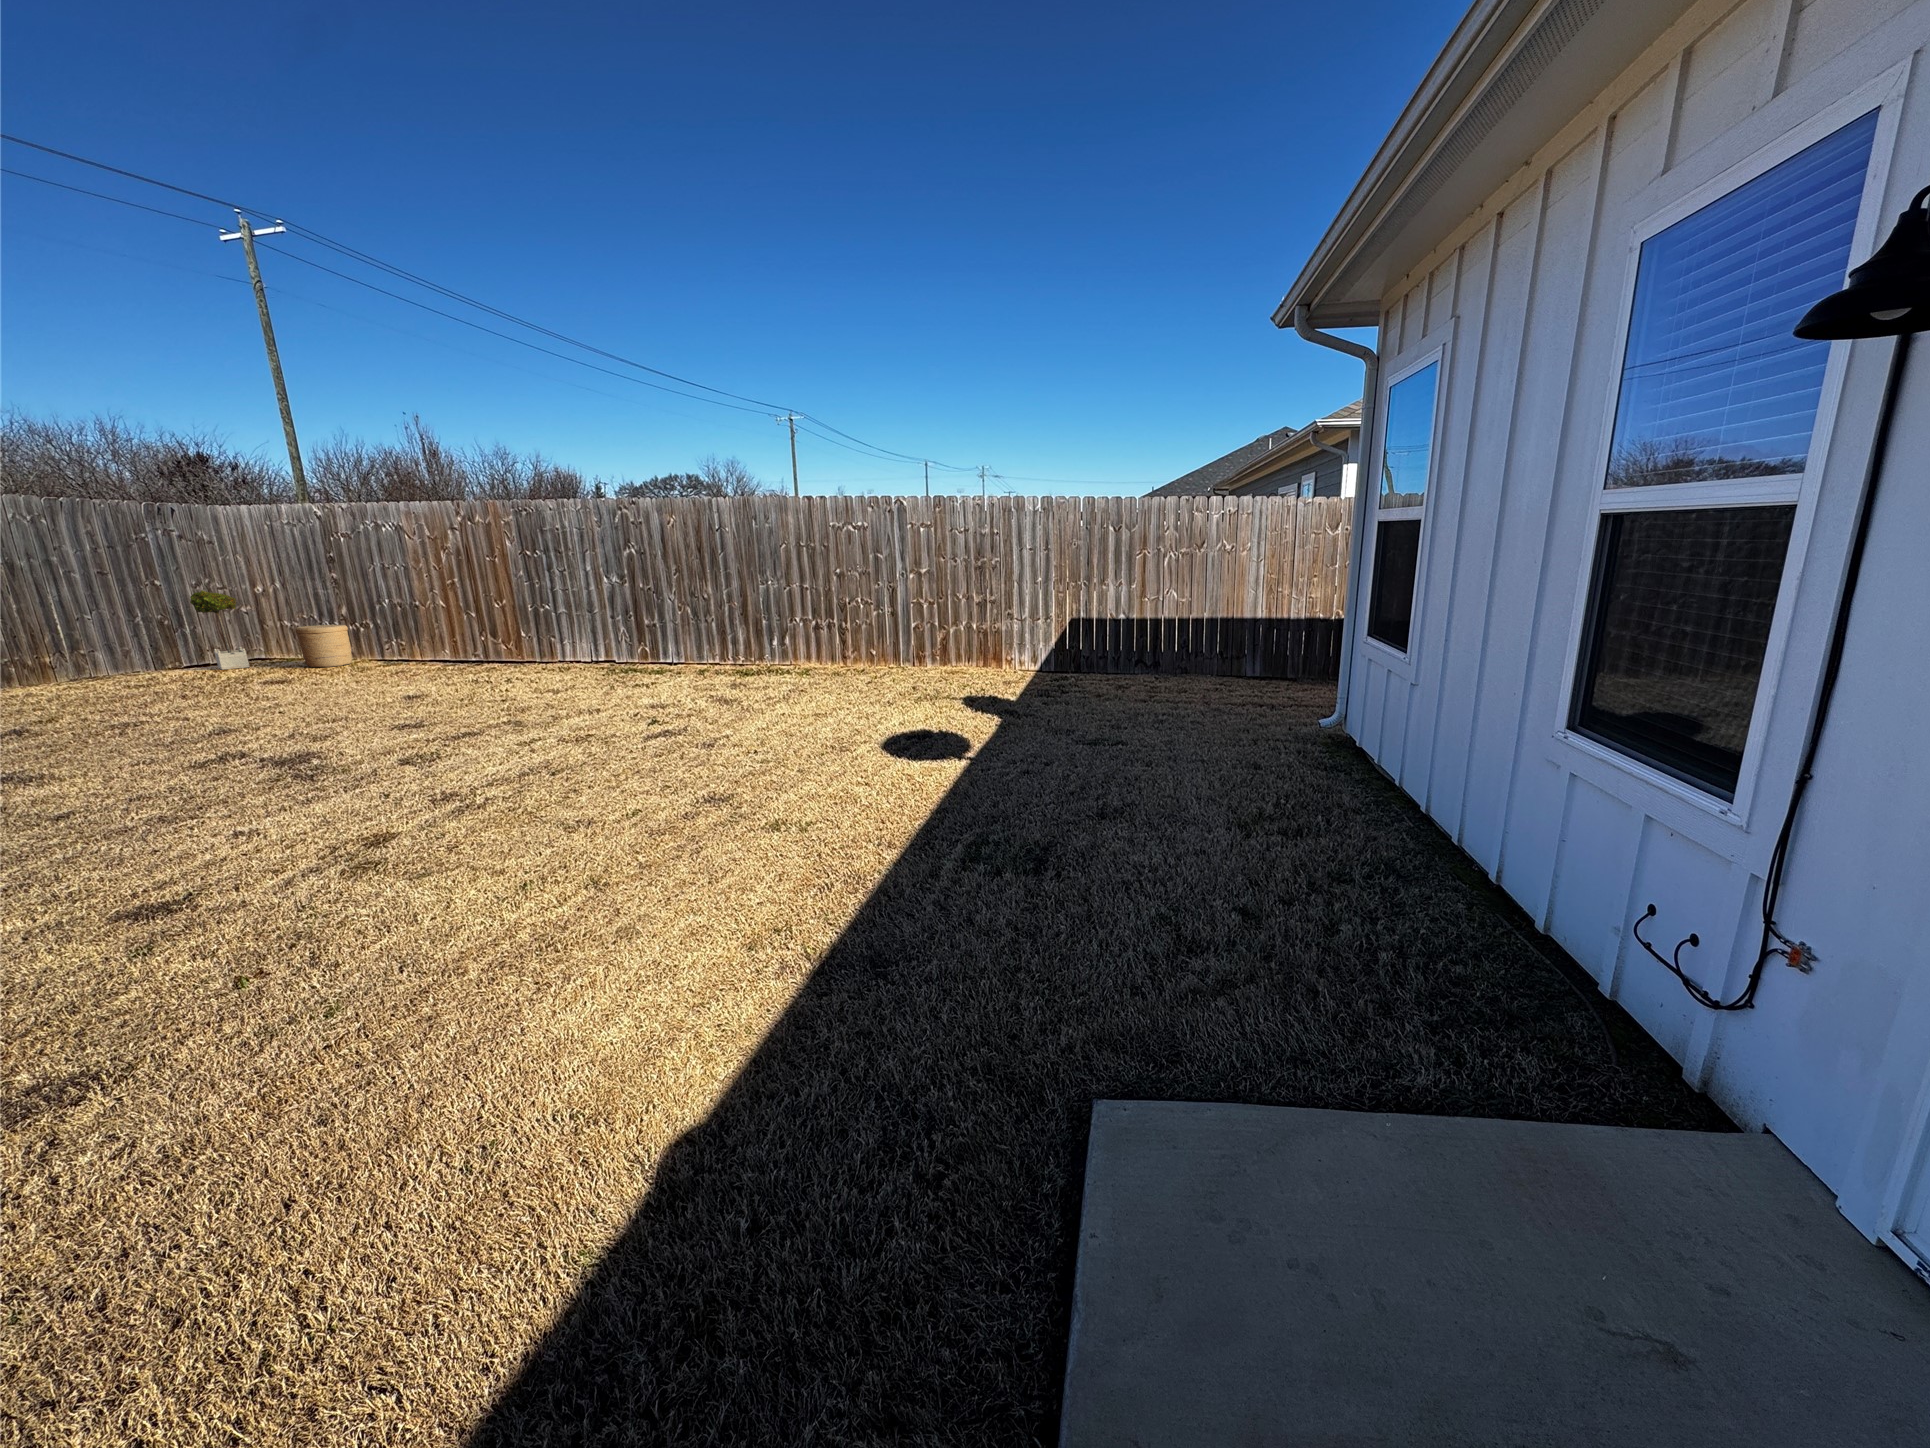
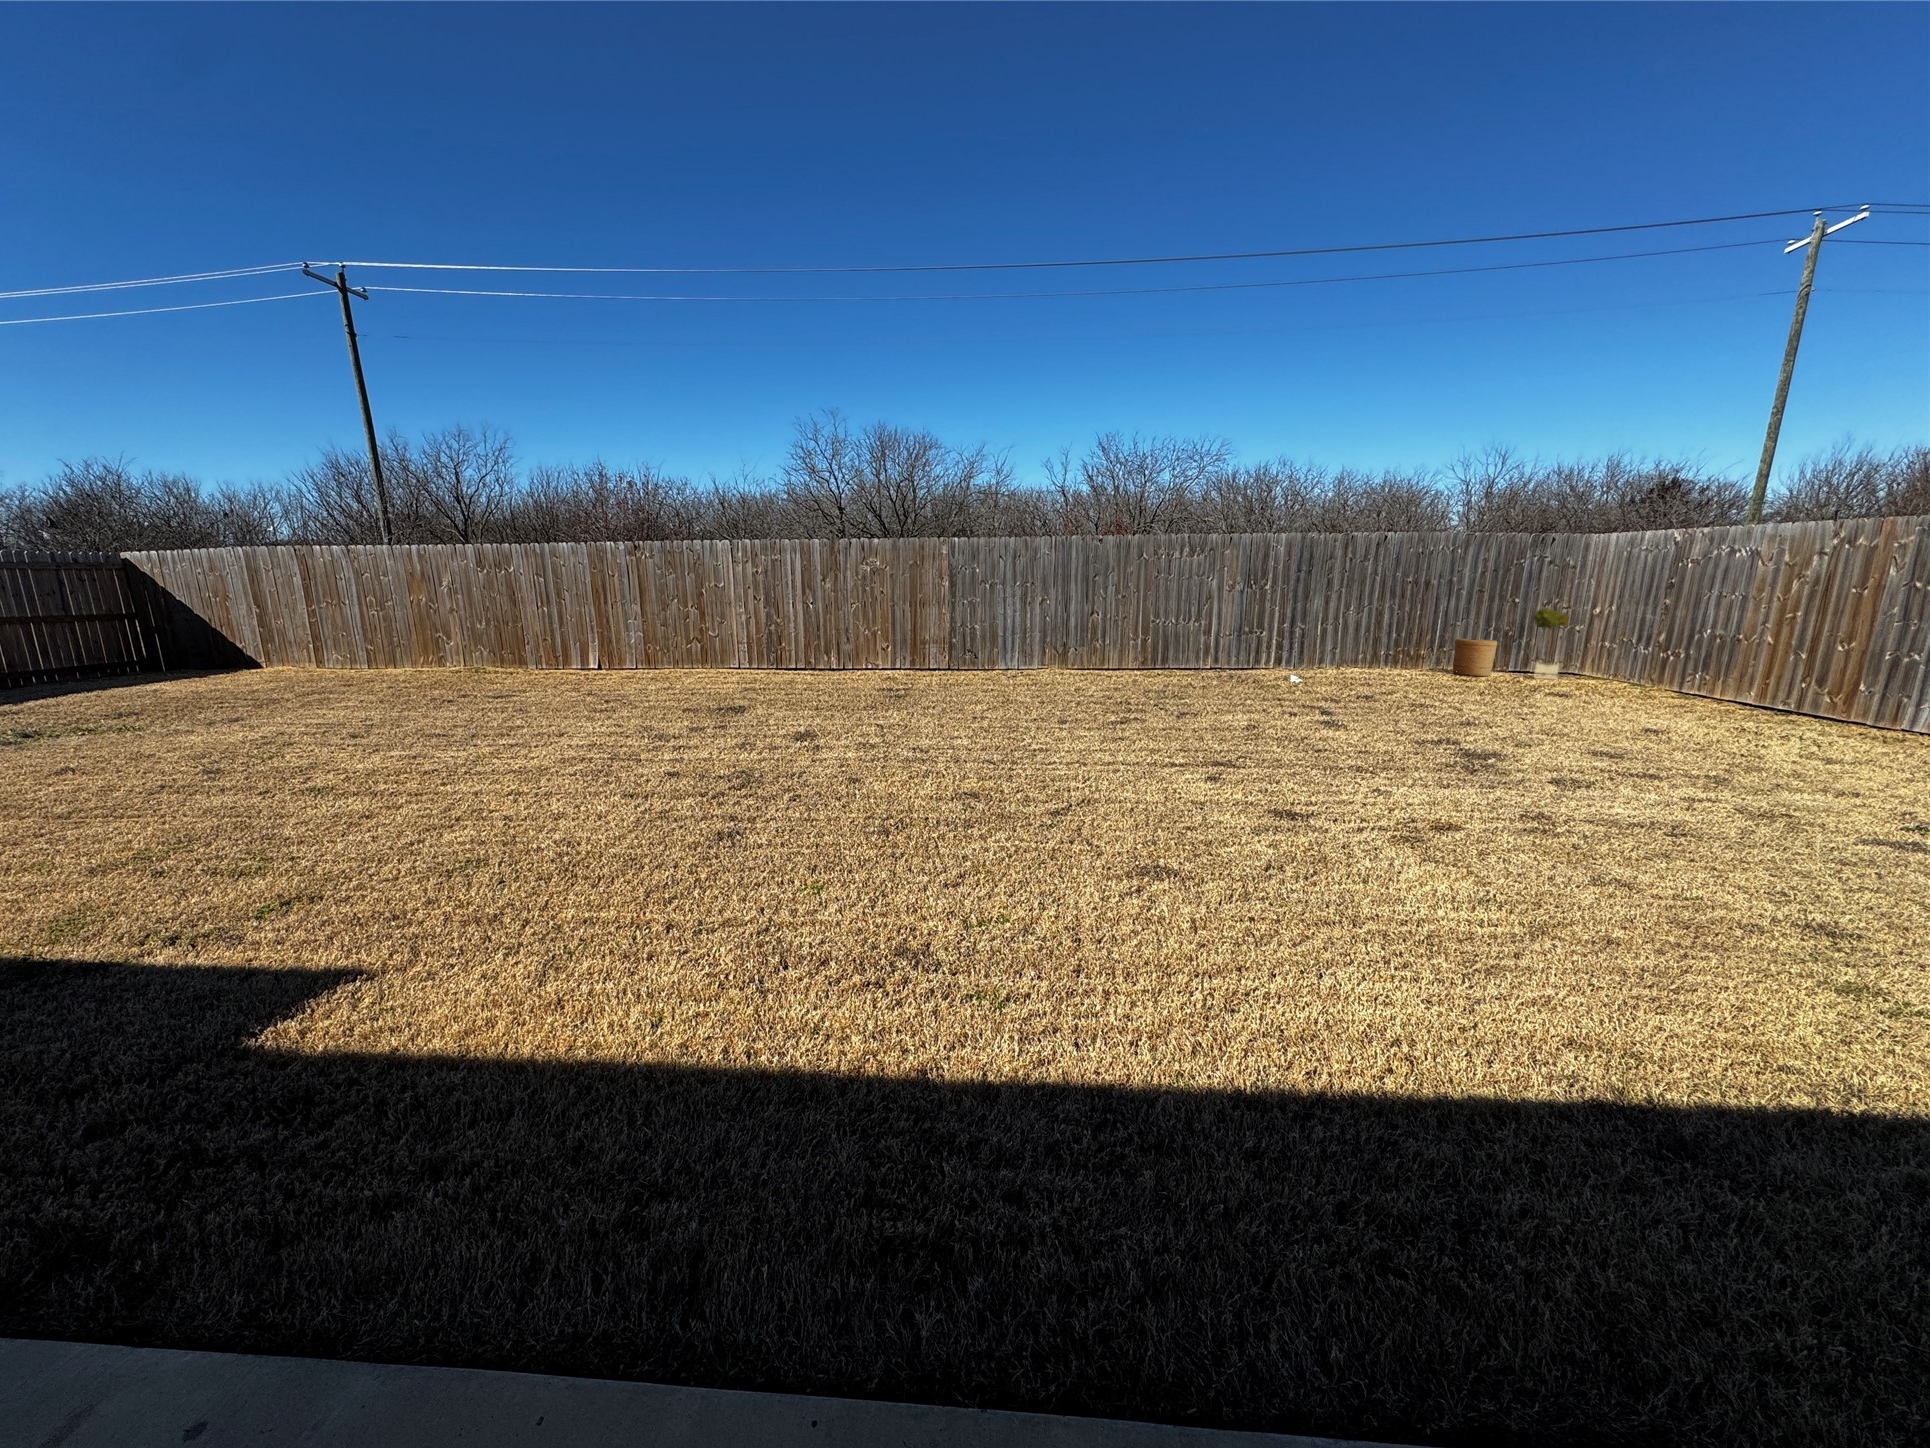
woven basket: present [295,625,352,667] -> present [1453,639,1497,676]

